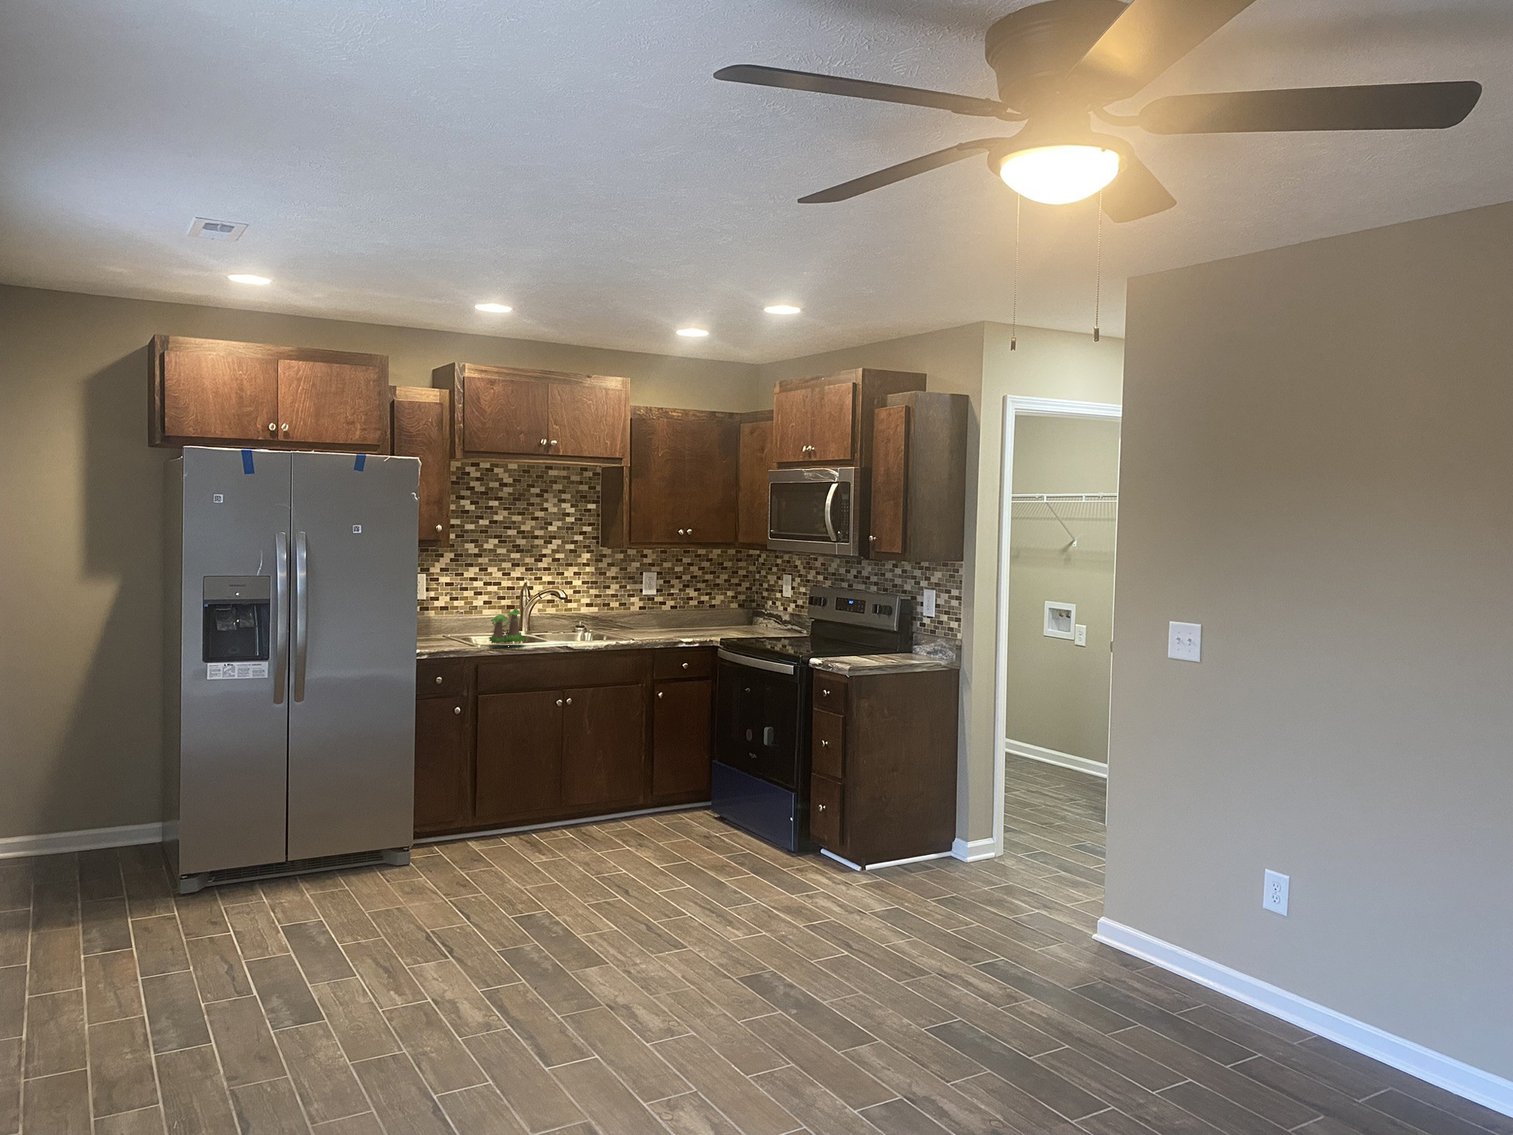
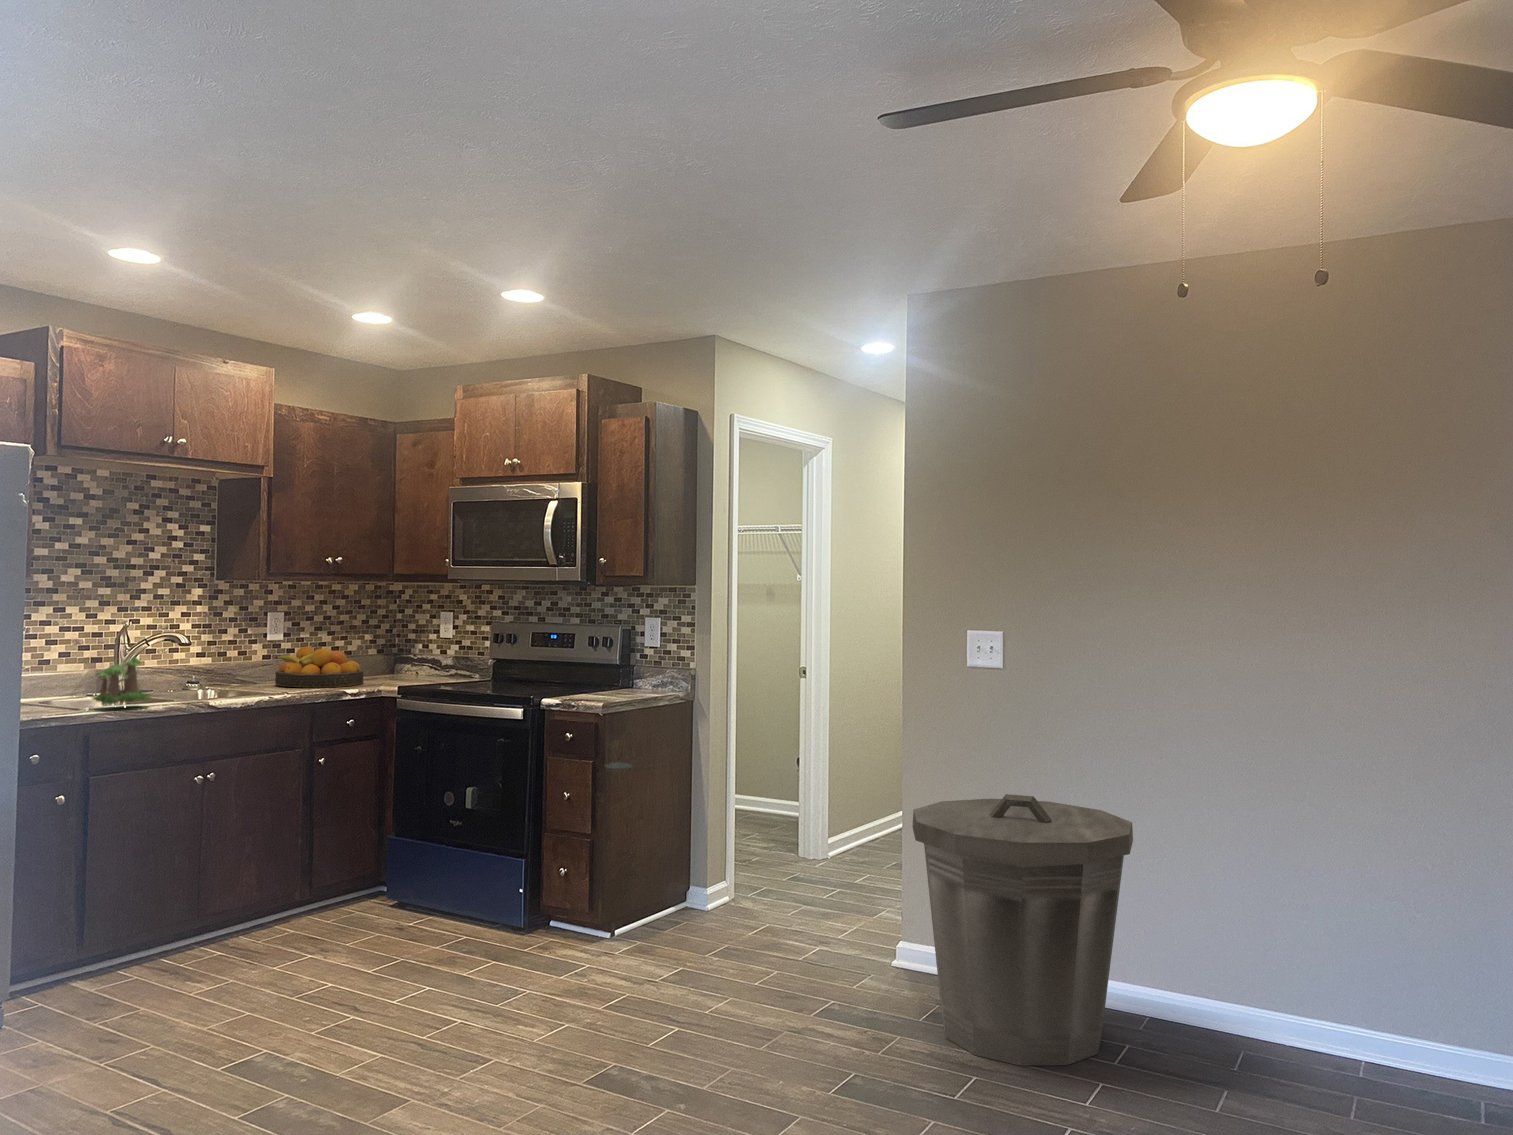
fruit bowl: none [639,602,707,636] -> present [275,647,364,687]
trash can: none [1051,789,1284,1061] -> present [912,794,1133,1066]

